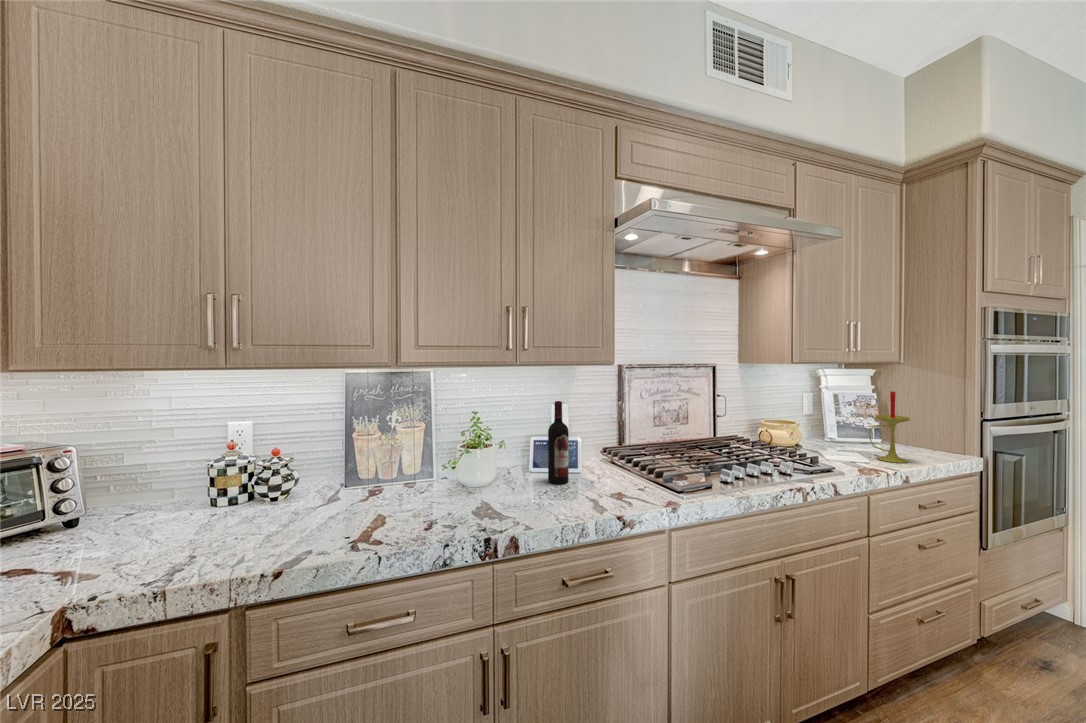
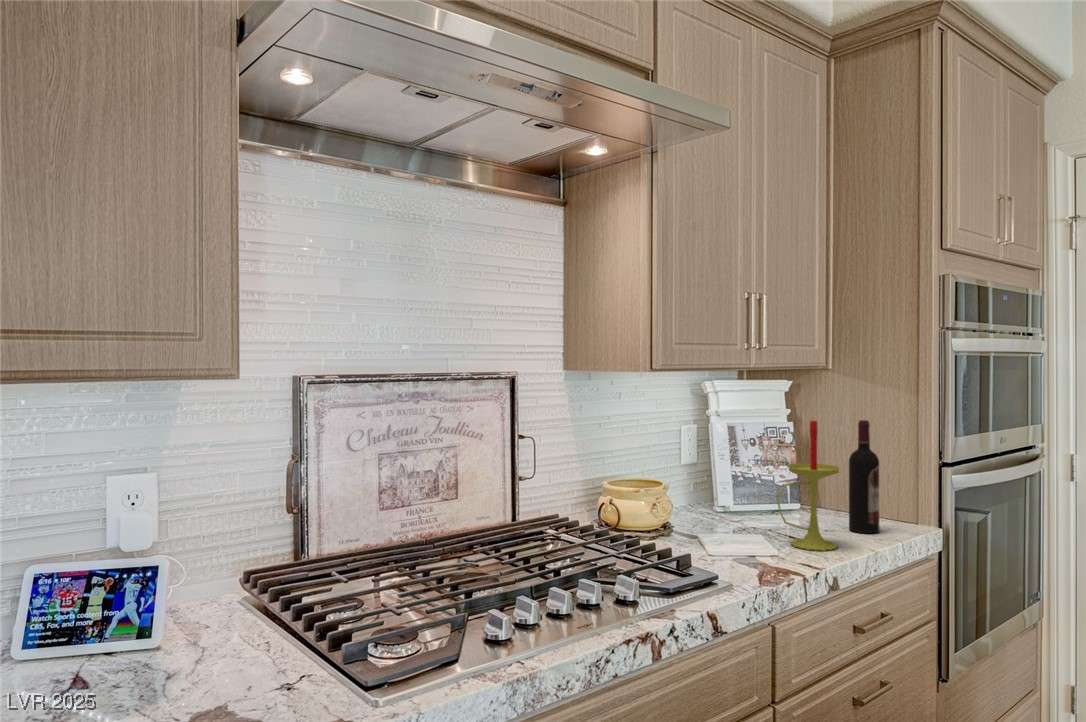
wine bottle: present [548,401,569,484] -> present [849,420,879,533]

